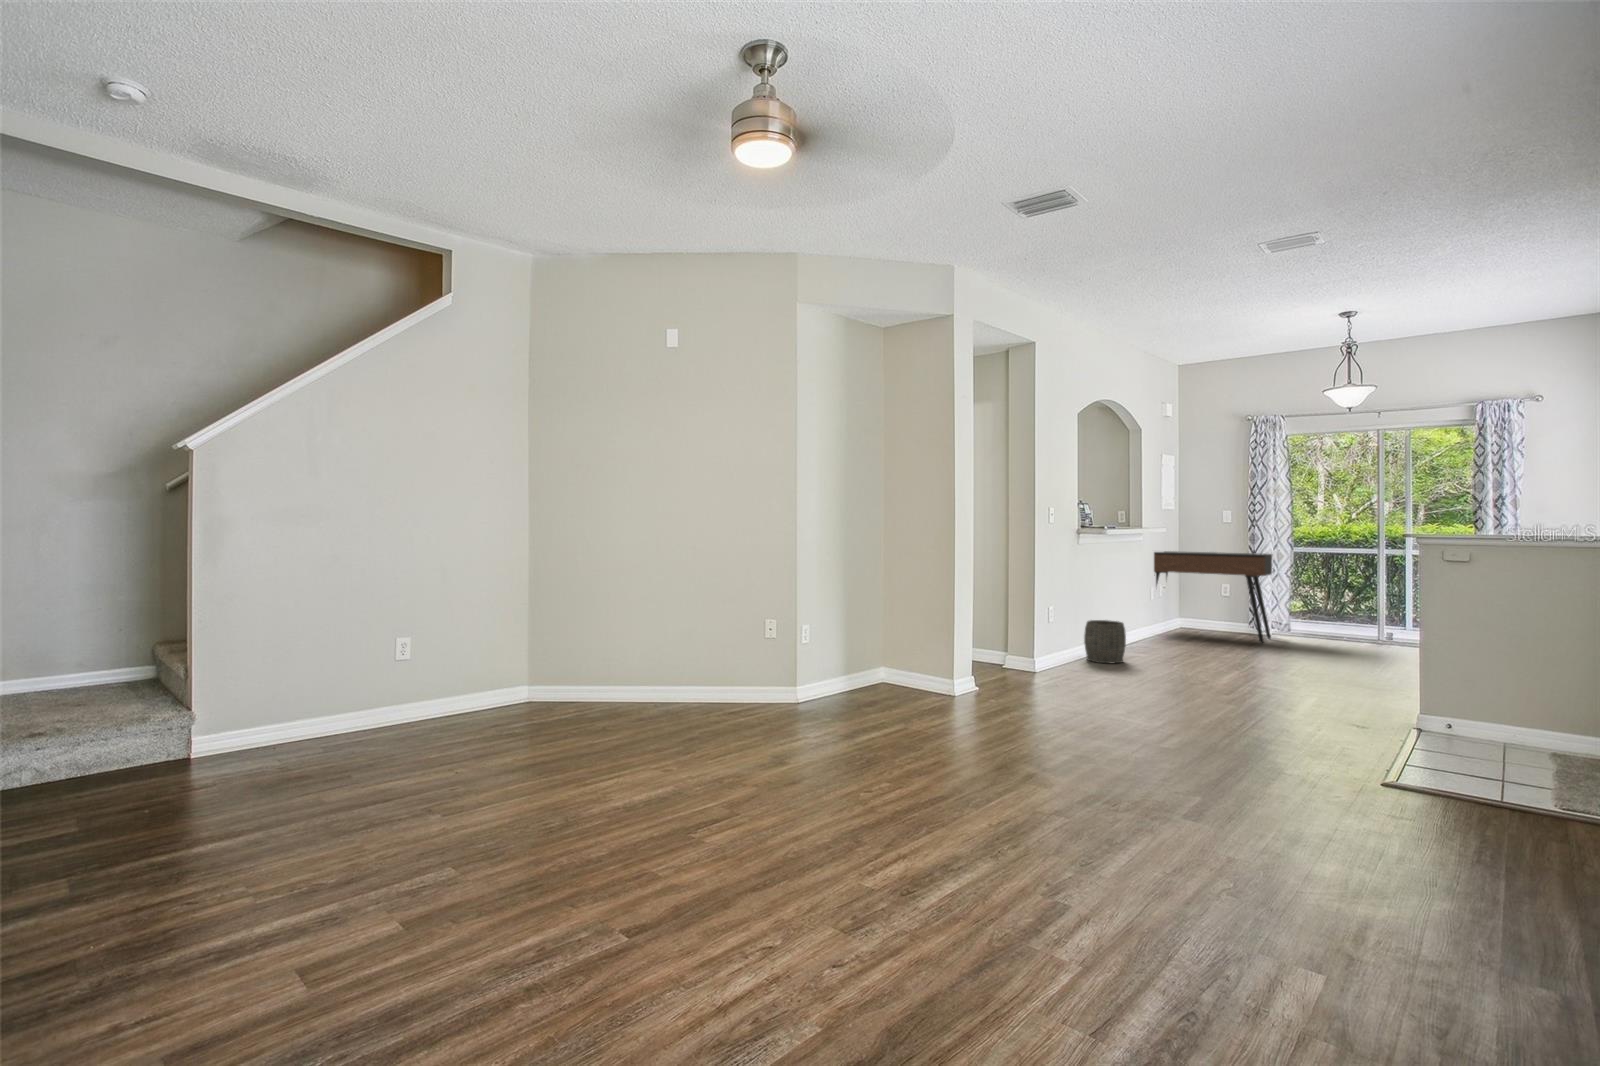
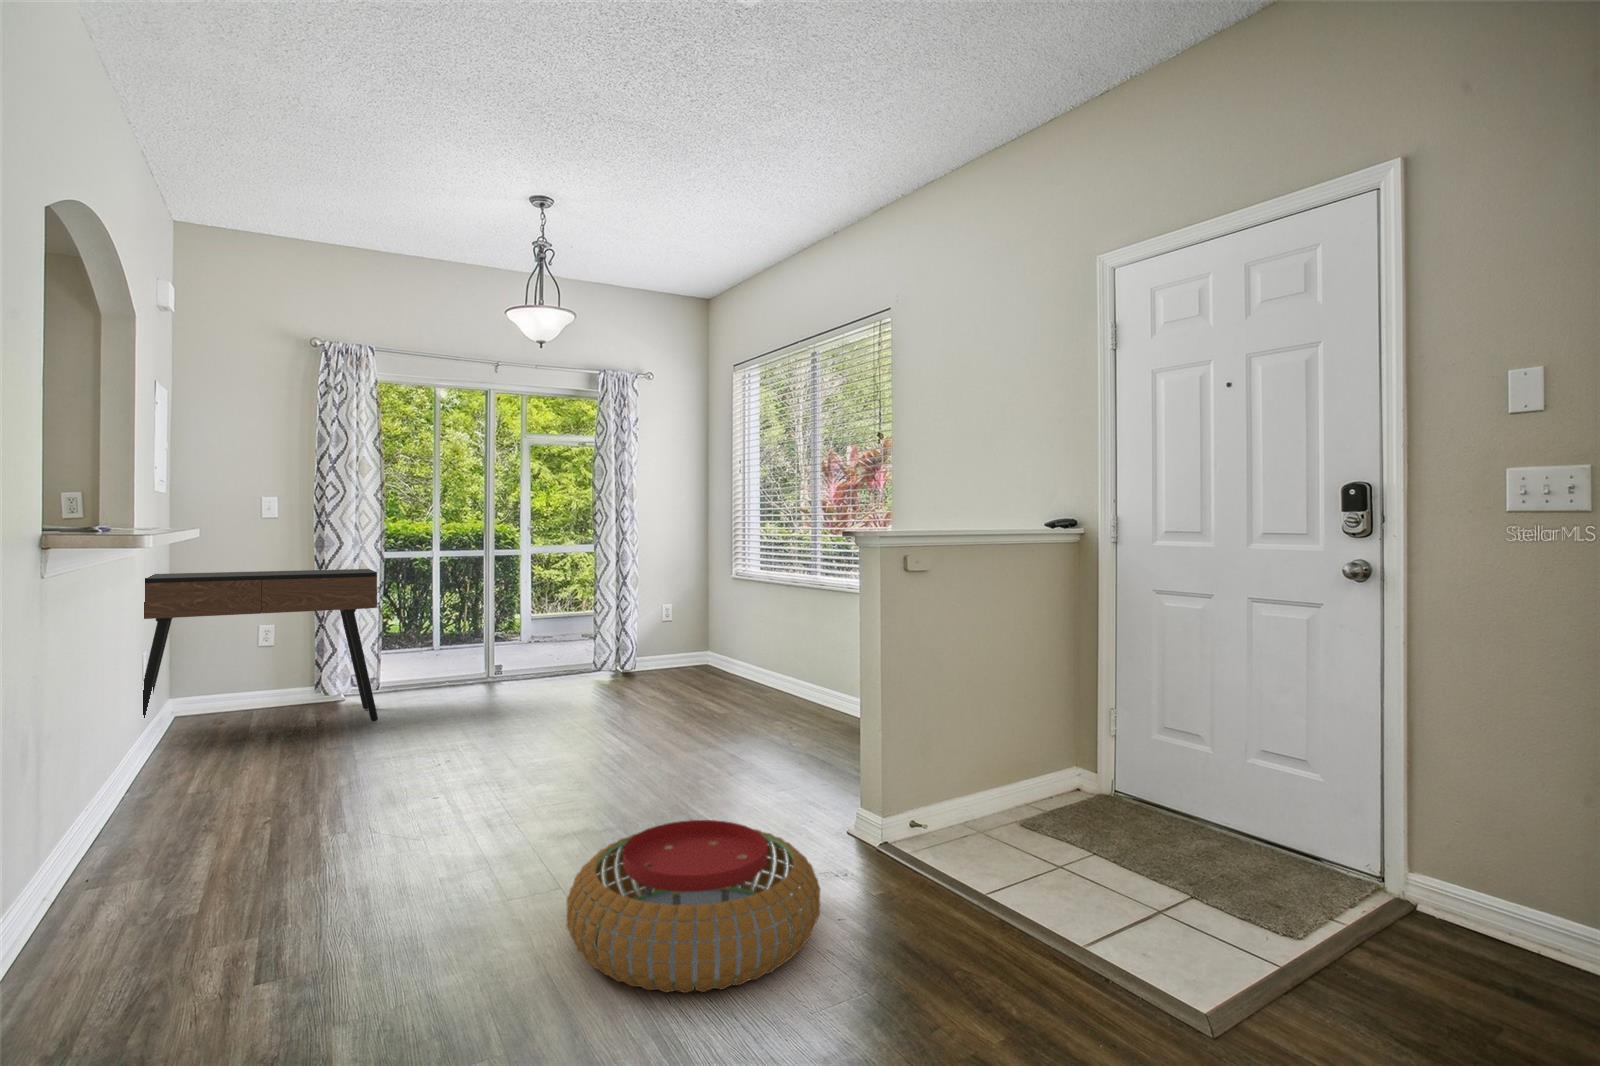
woven basket: present [1084,620,1126,663] -> none [109,762,232,891]
pouf: none [1174,667,1308,728] -> present [566,820,820,993]

